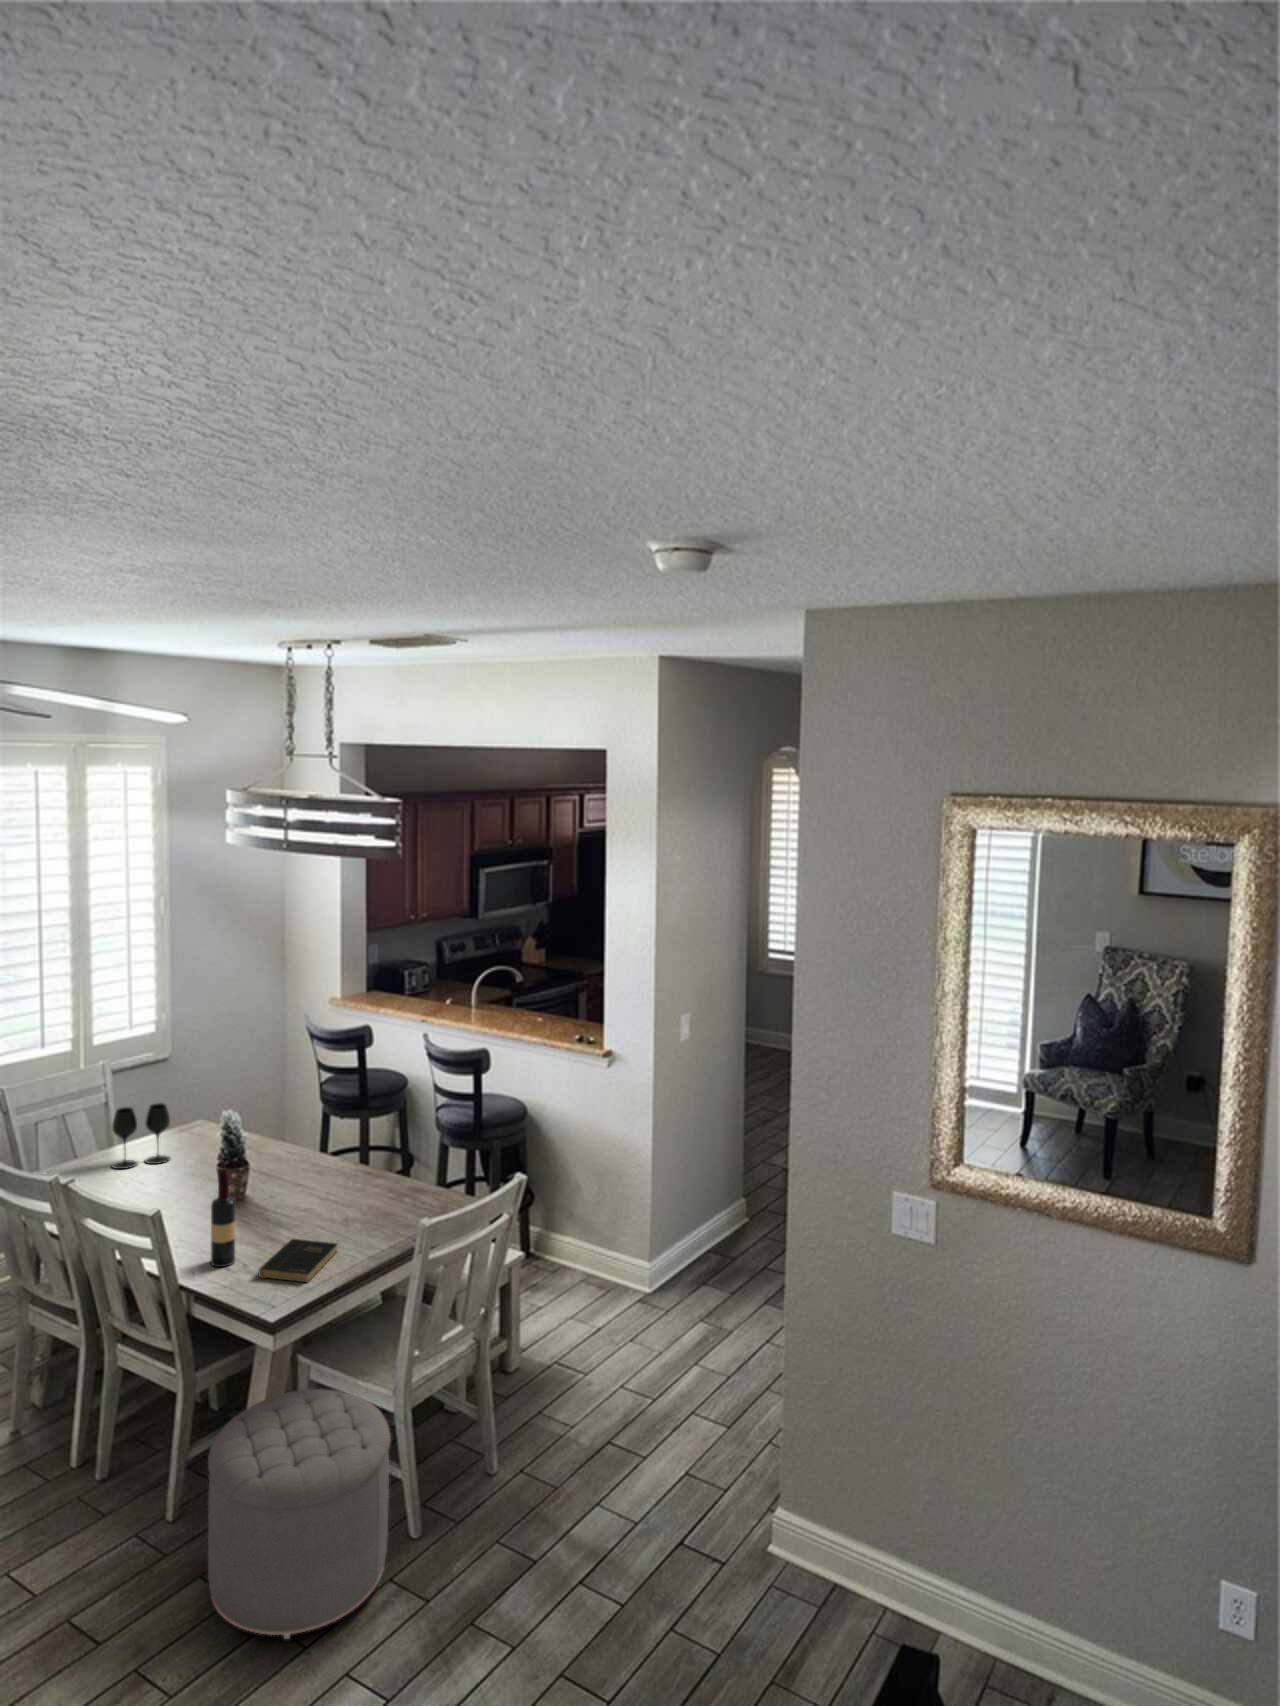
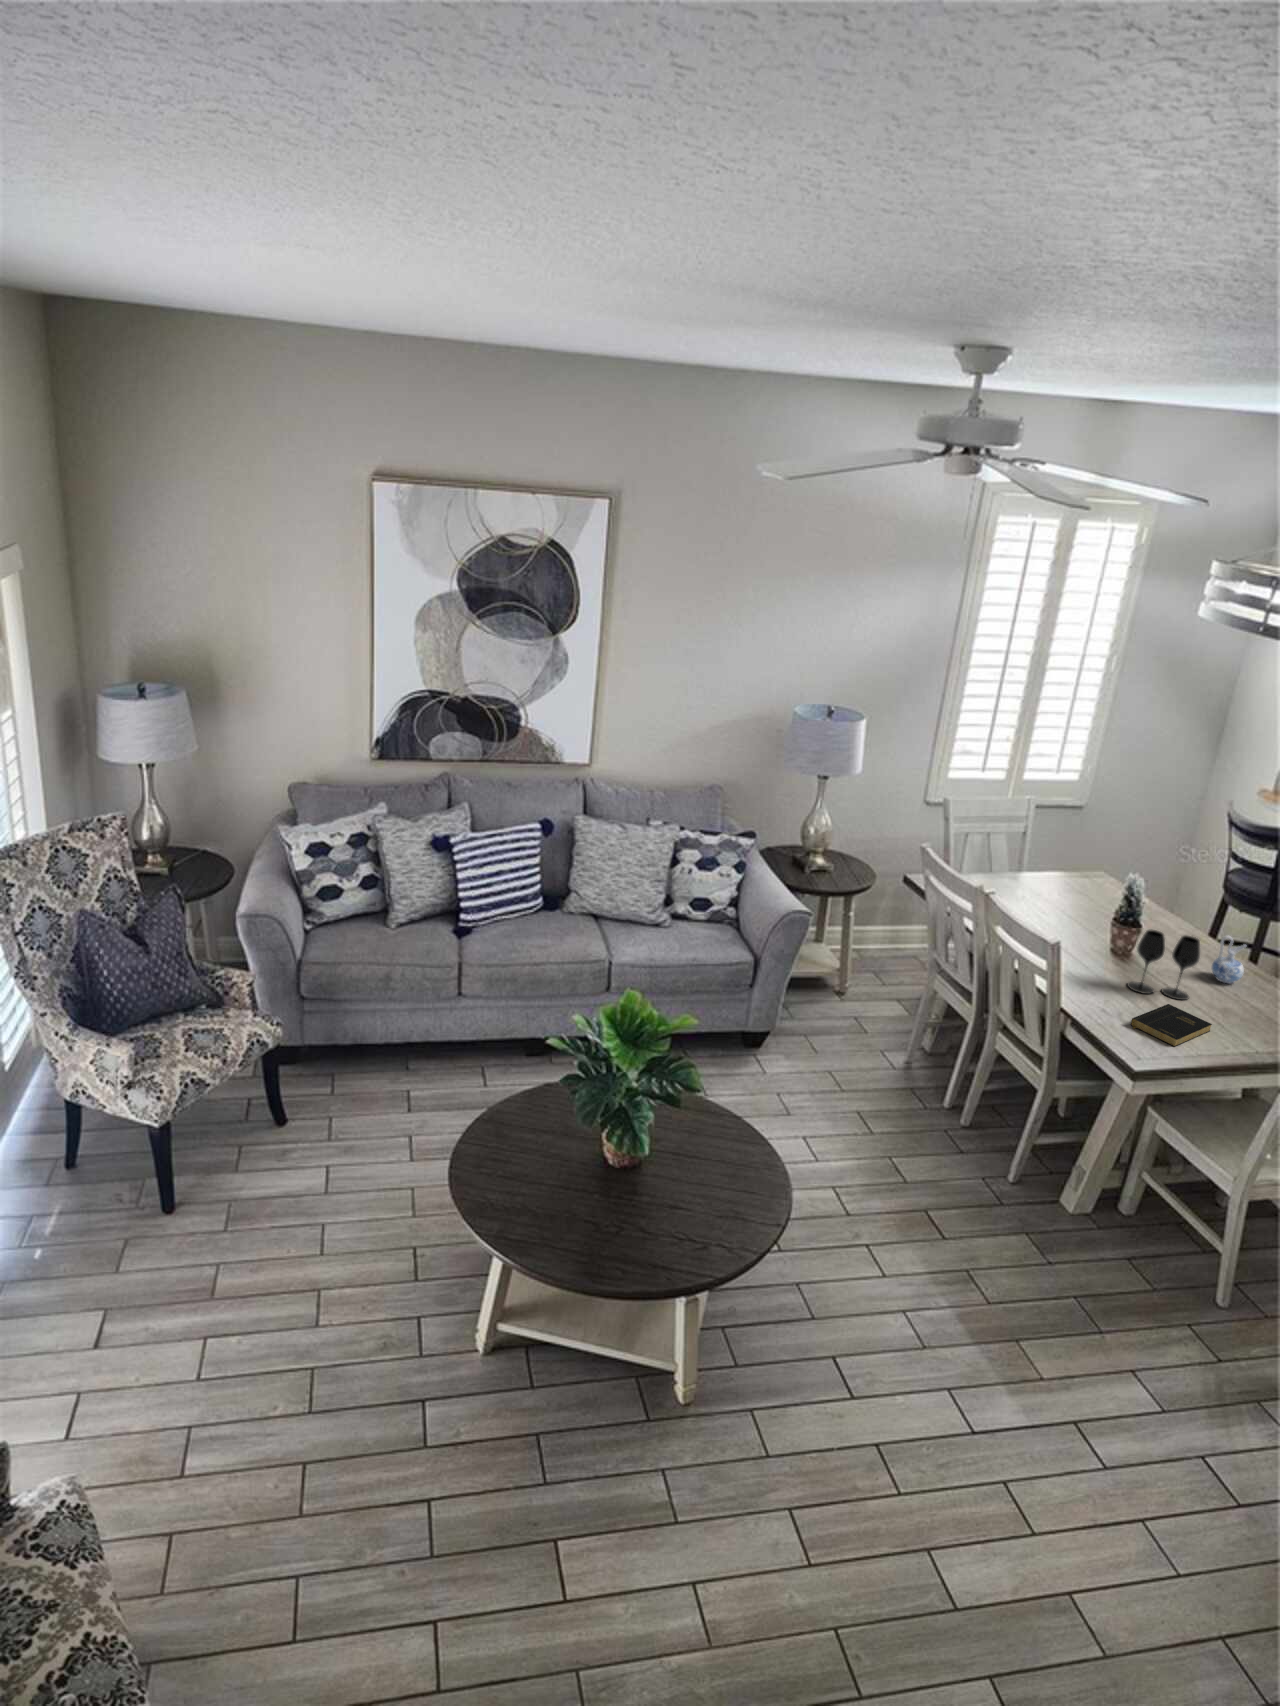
wine glass: present [112,1103,170,1169] -> present [1127,930,1200,1000]
ceramic pitcher: none [325,1148,355,1196] -> present [1212,936,1246,983]
wine bottle: present [211,1169,236,1267] -> none [1090,922,1126,1006]
ottoman: present [208,1389,391,1639] -> none [1033,1127,1220,1326]

